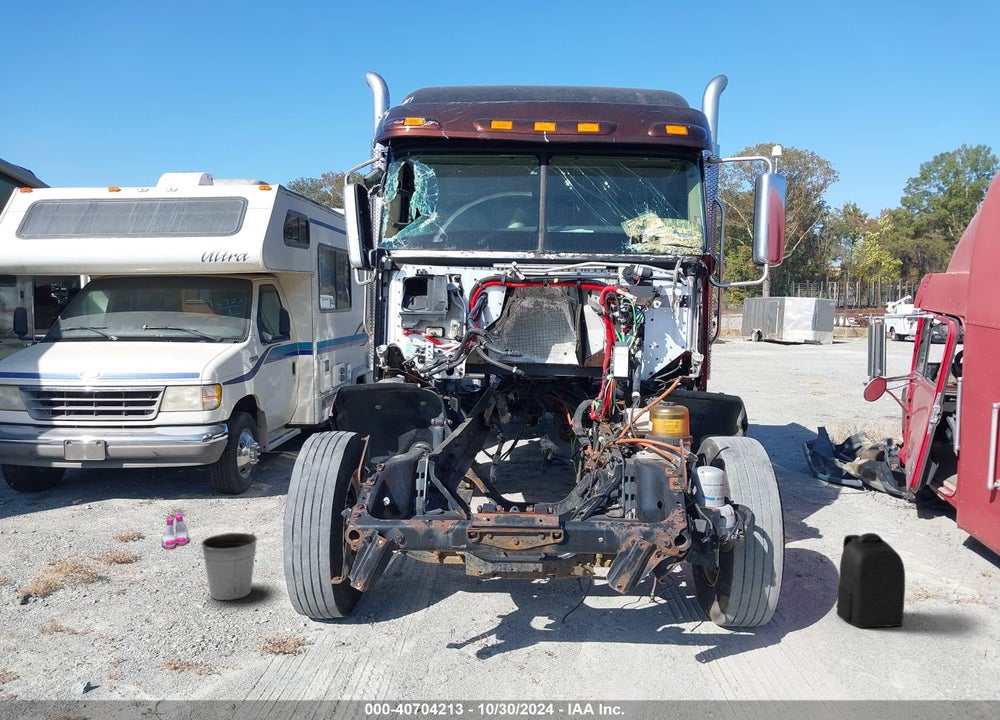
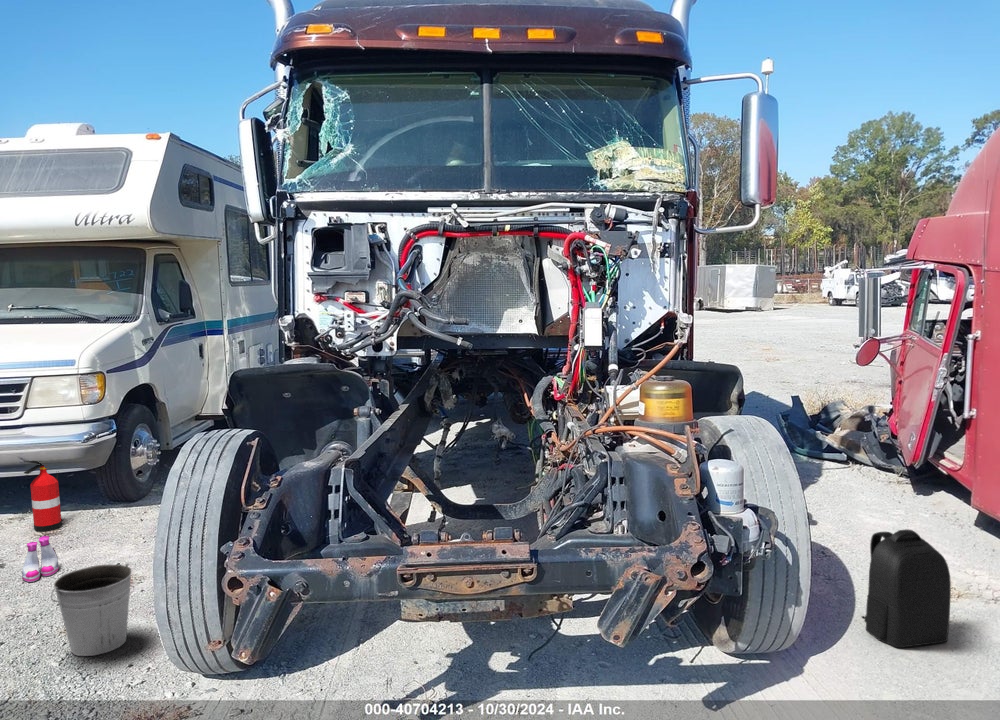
fire extinguisher: none [158,454,184,513] -> present [24,461,62,532]

